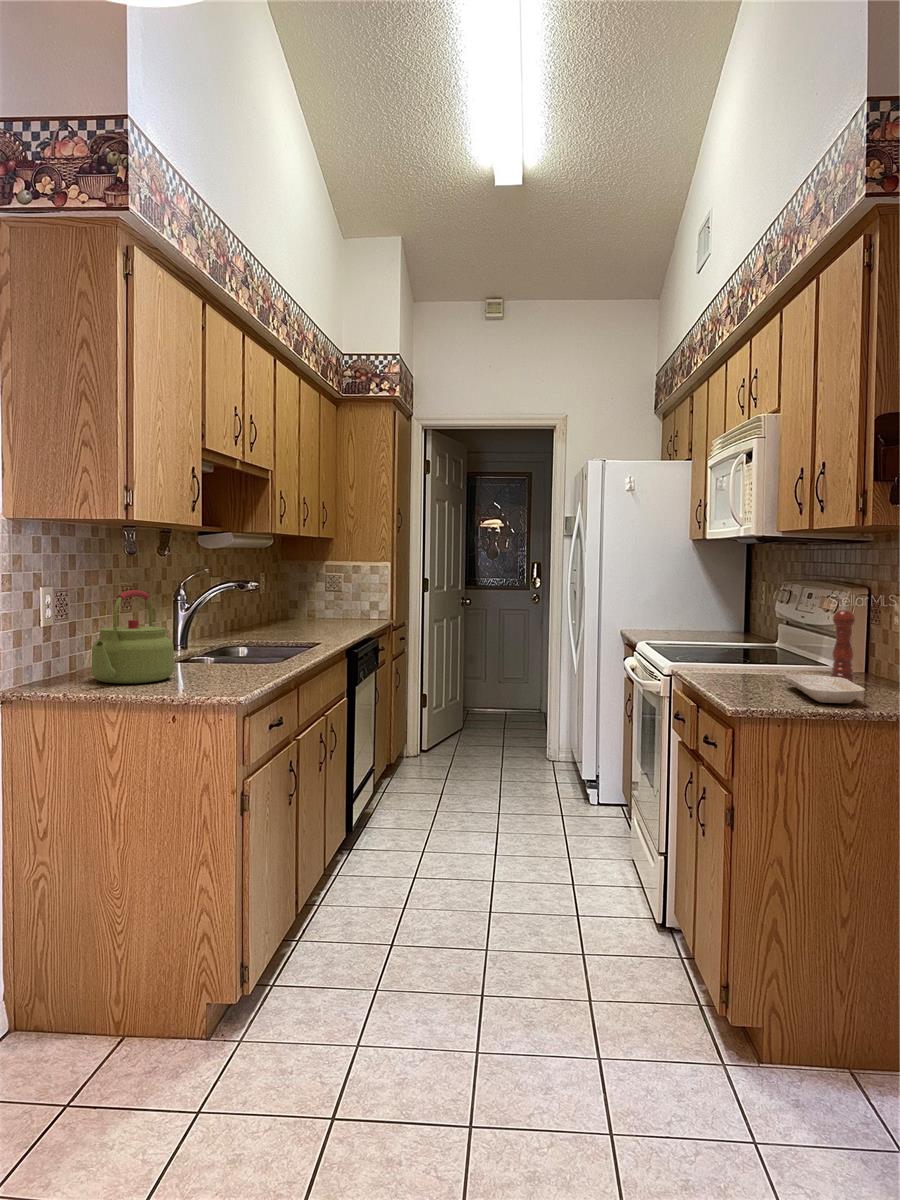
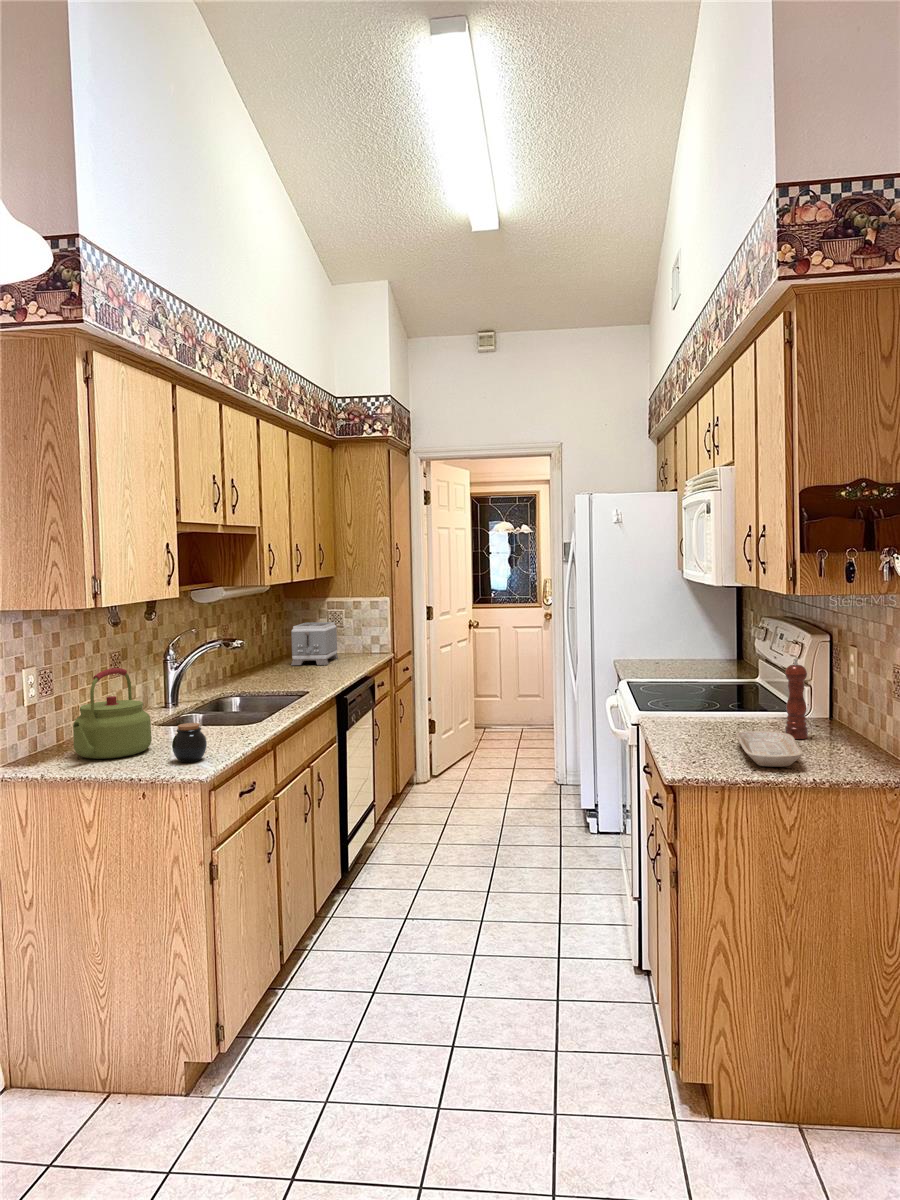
toaster: none [290,584,337,625] -> present [291,622,339,665]
jar: none [202,648,238,688] -> present [172,723,207,762]

